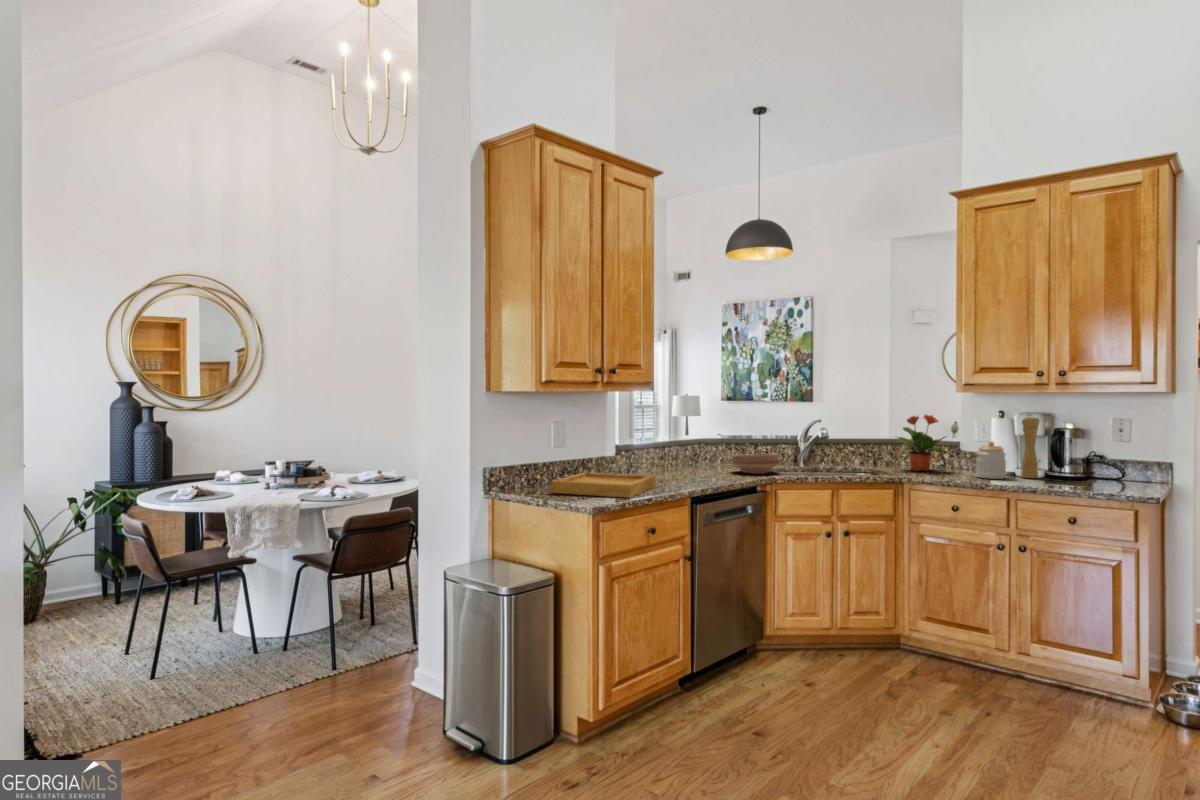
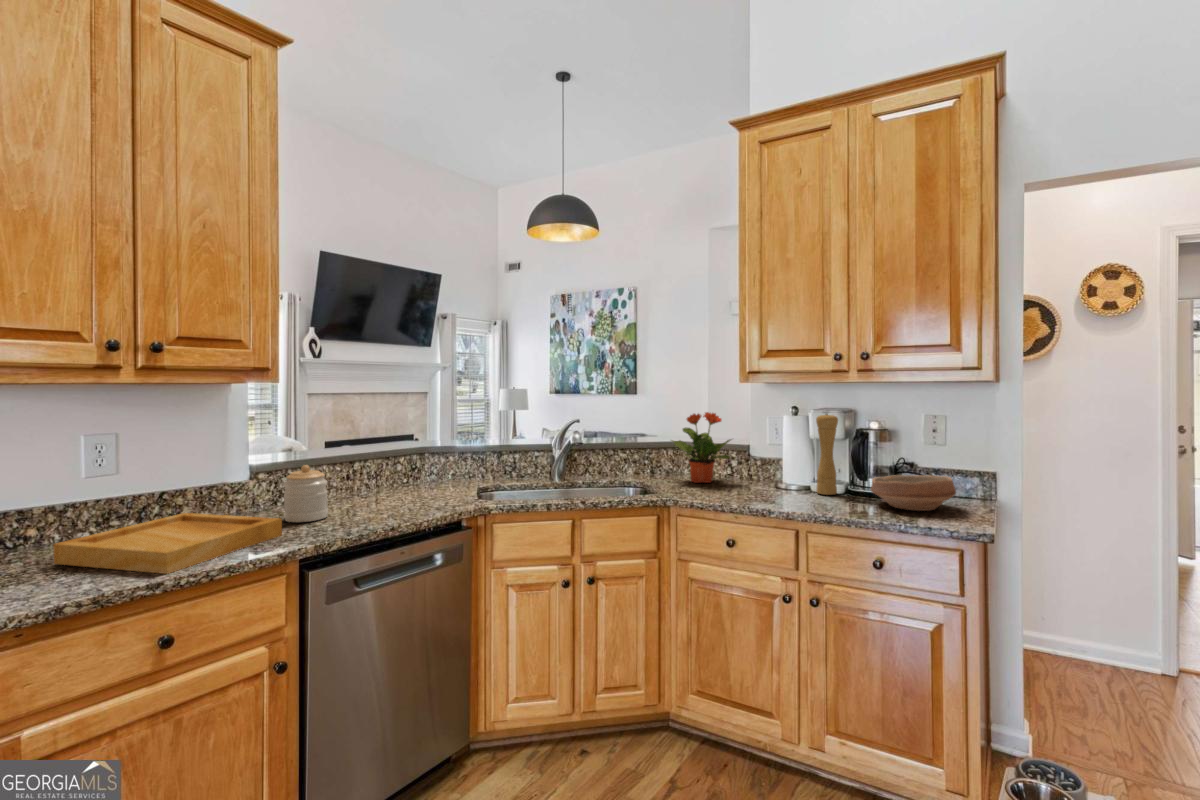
jar: present [976,441,1006,479] -> present [284,465,328,522]
bowl: present [732,454,780,474] -> present [870,475,956,511]

